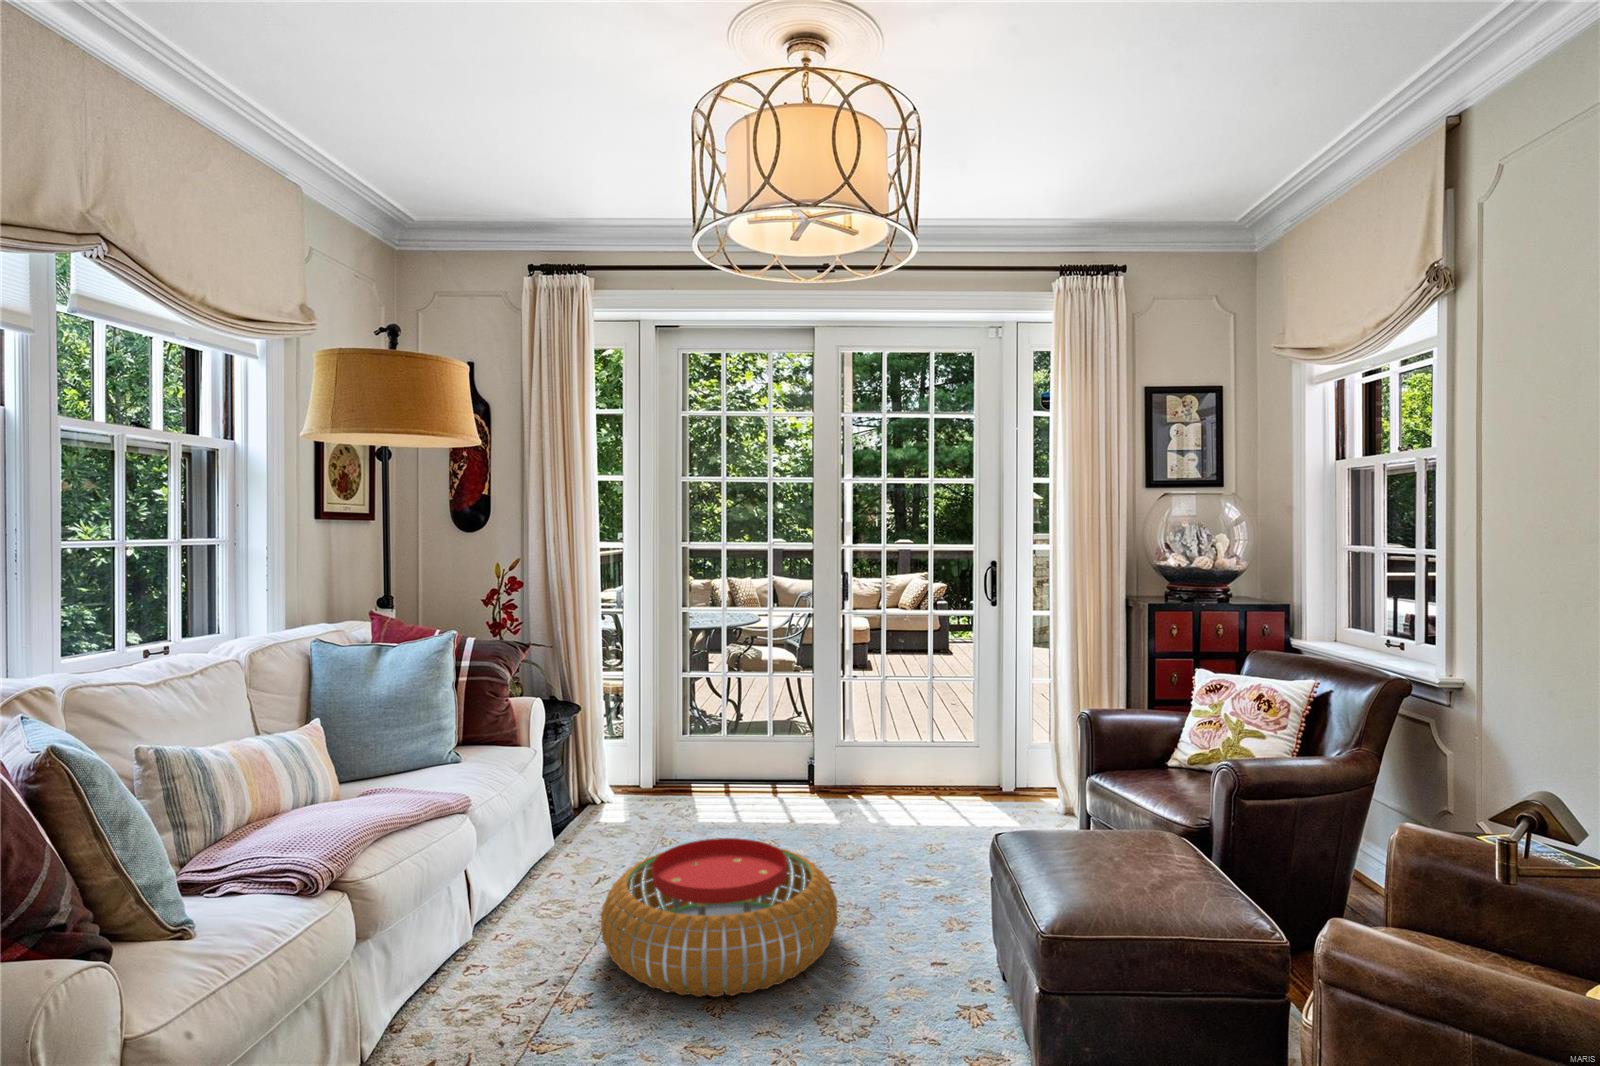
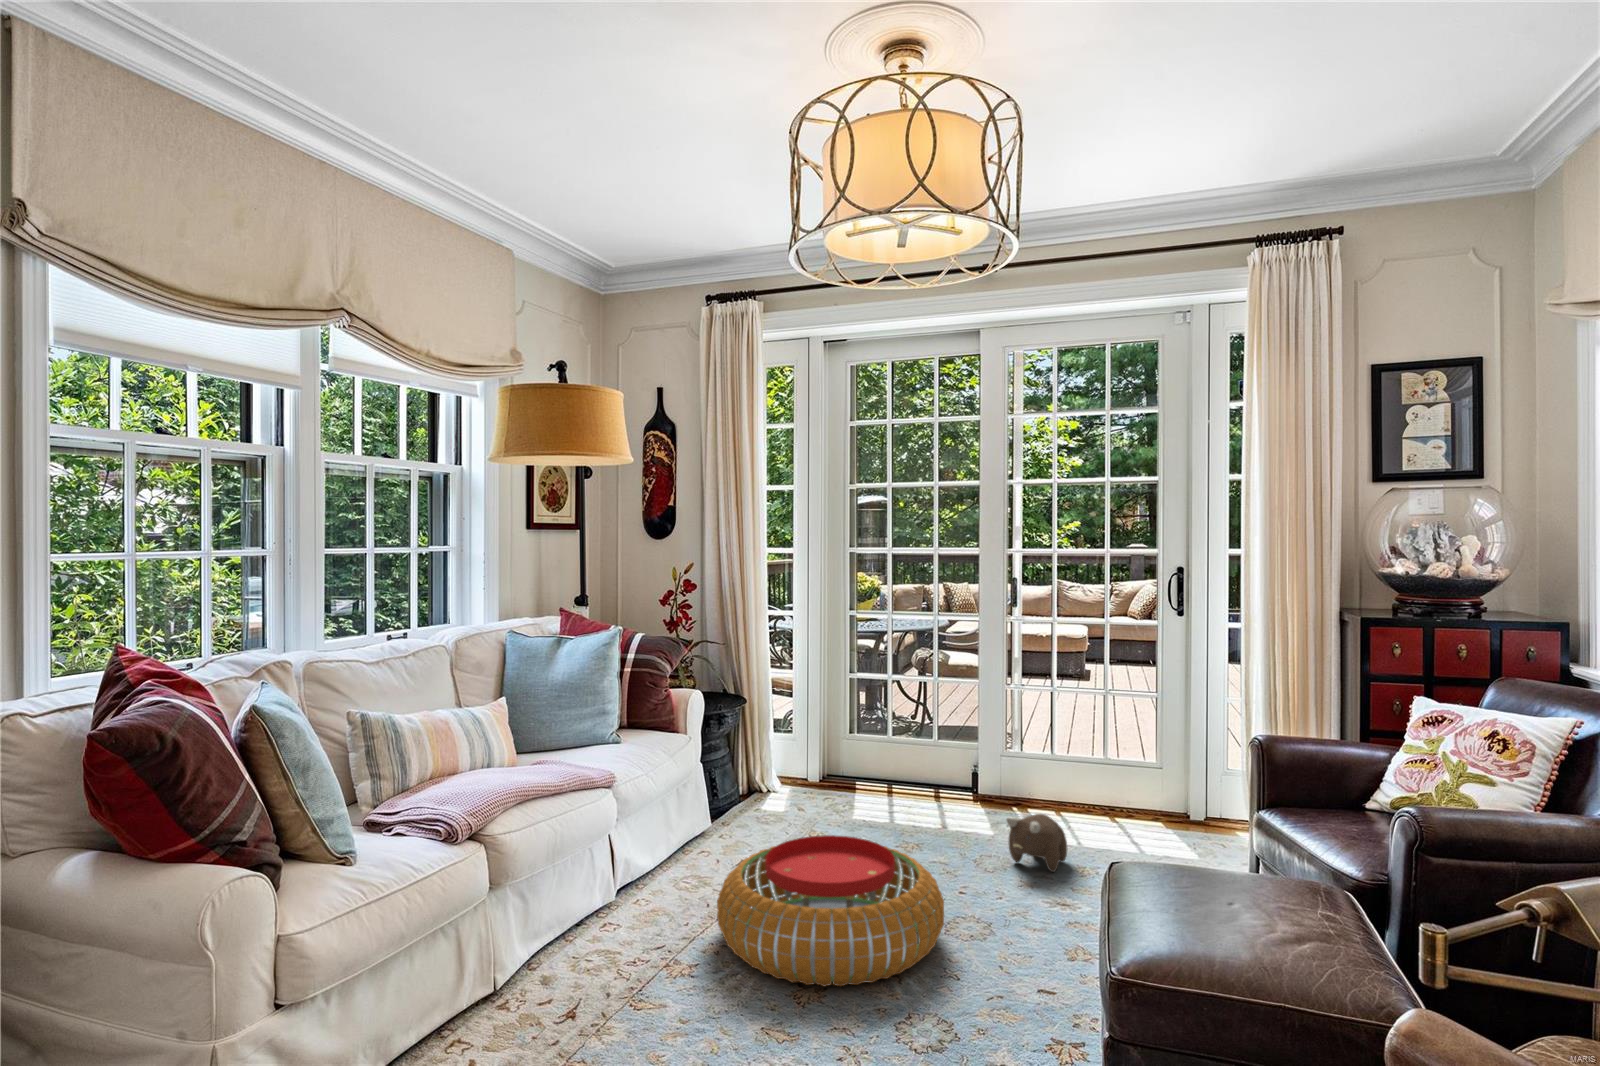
plush toy: none [864,797,917,852] -> present [1006,814,1067,872]

